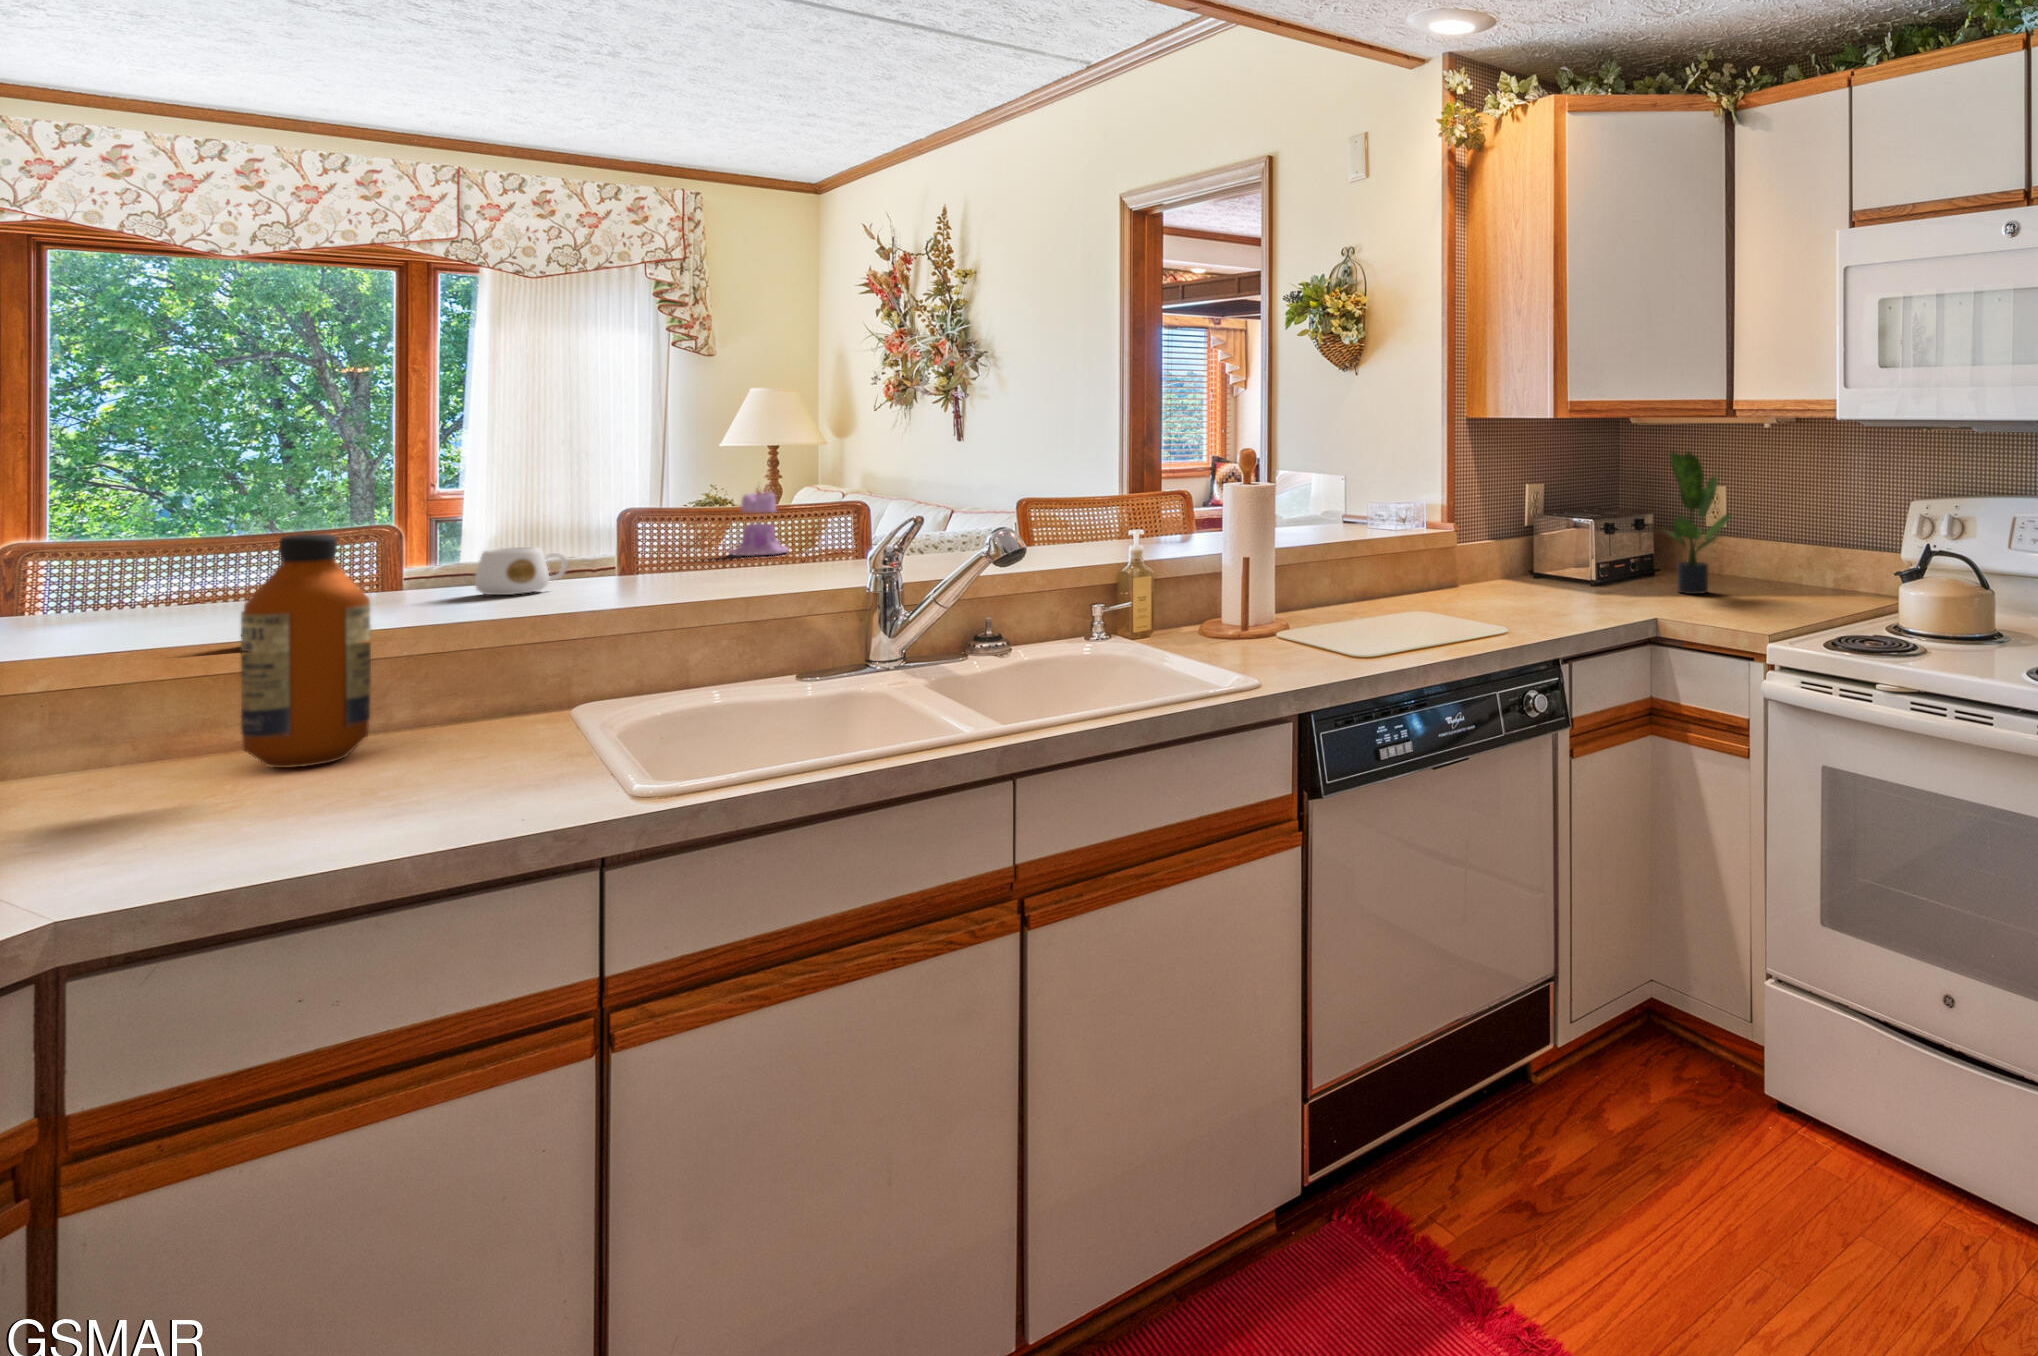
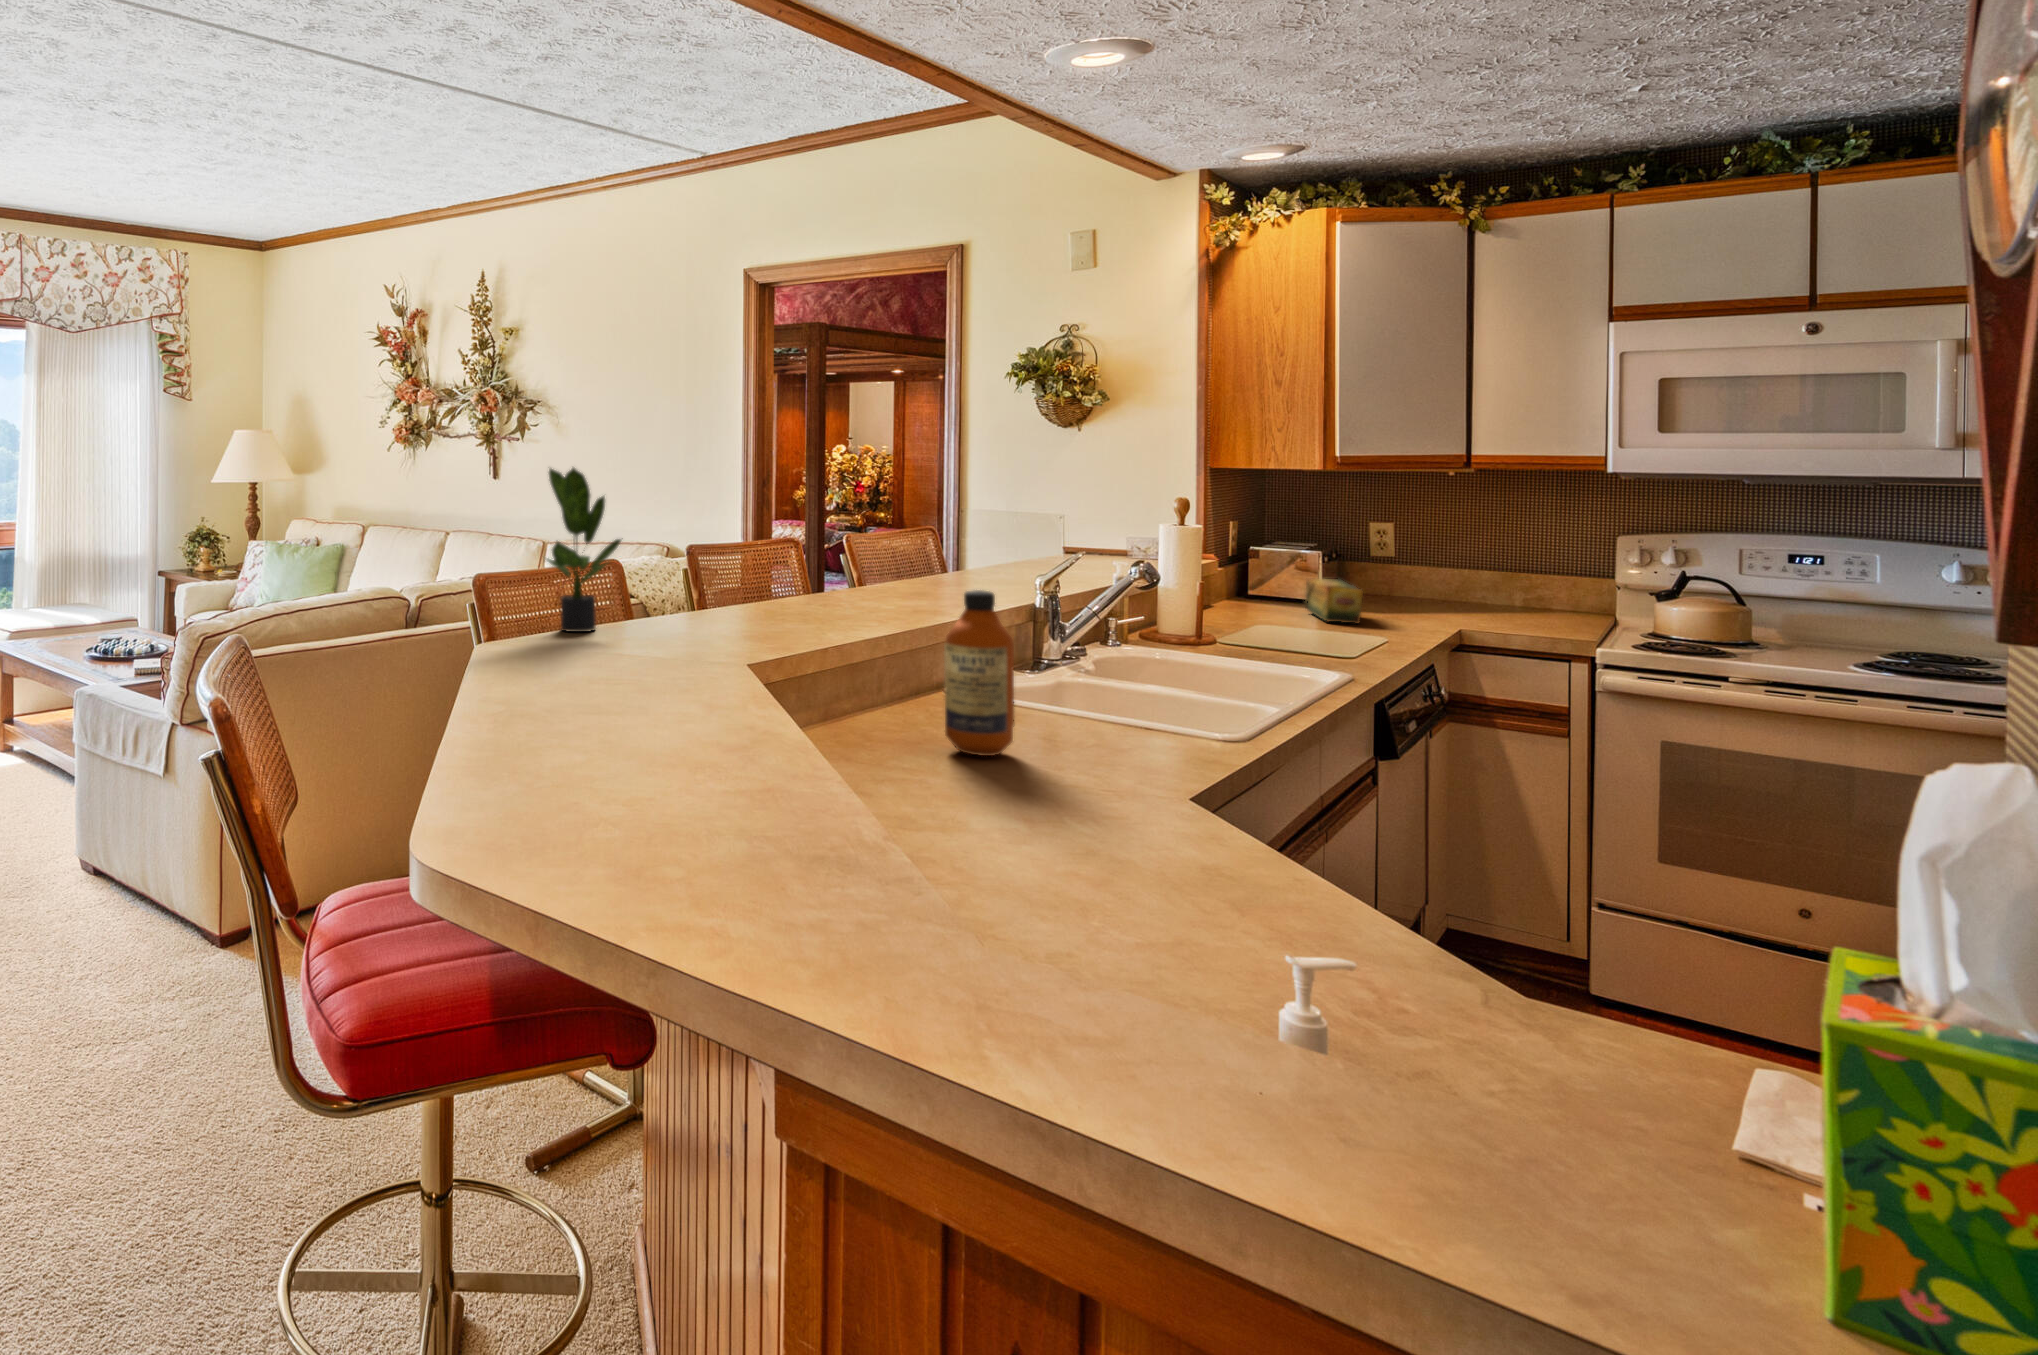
potted plant: present [1666,452,1731,594] -> present [546,468,621,632]
candle: present [729,488,788,556] -> none [749,536,794,596]
mug: present [475,547,567,595] -> none [812,594,858,632]
tea box: none [1529,549,1590,603] -> present [1306,579,1363,624]

